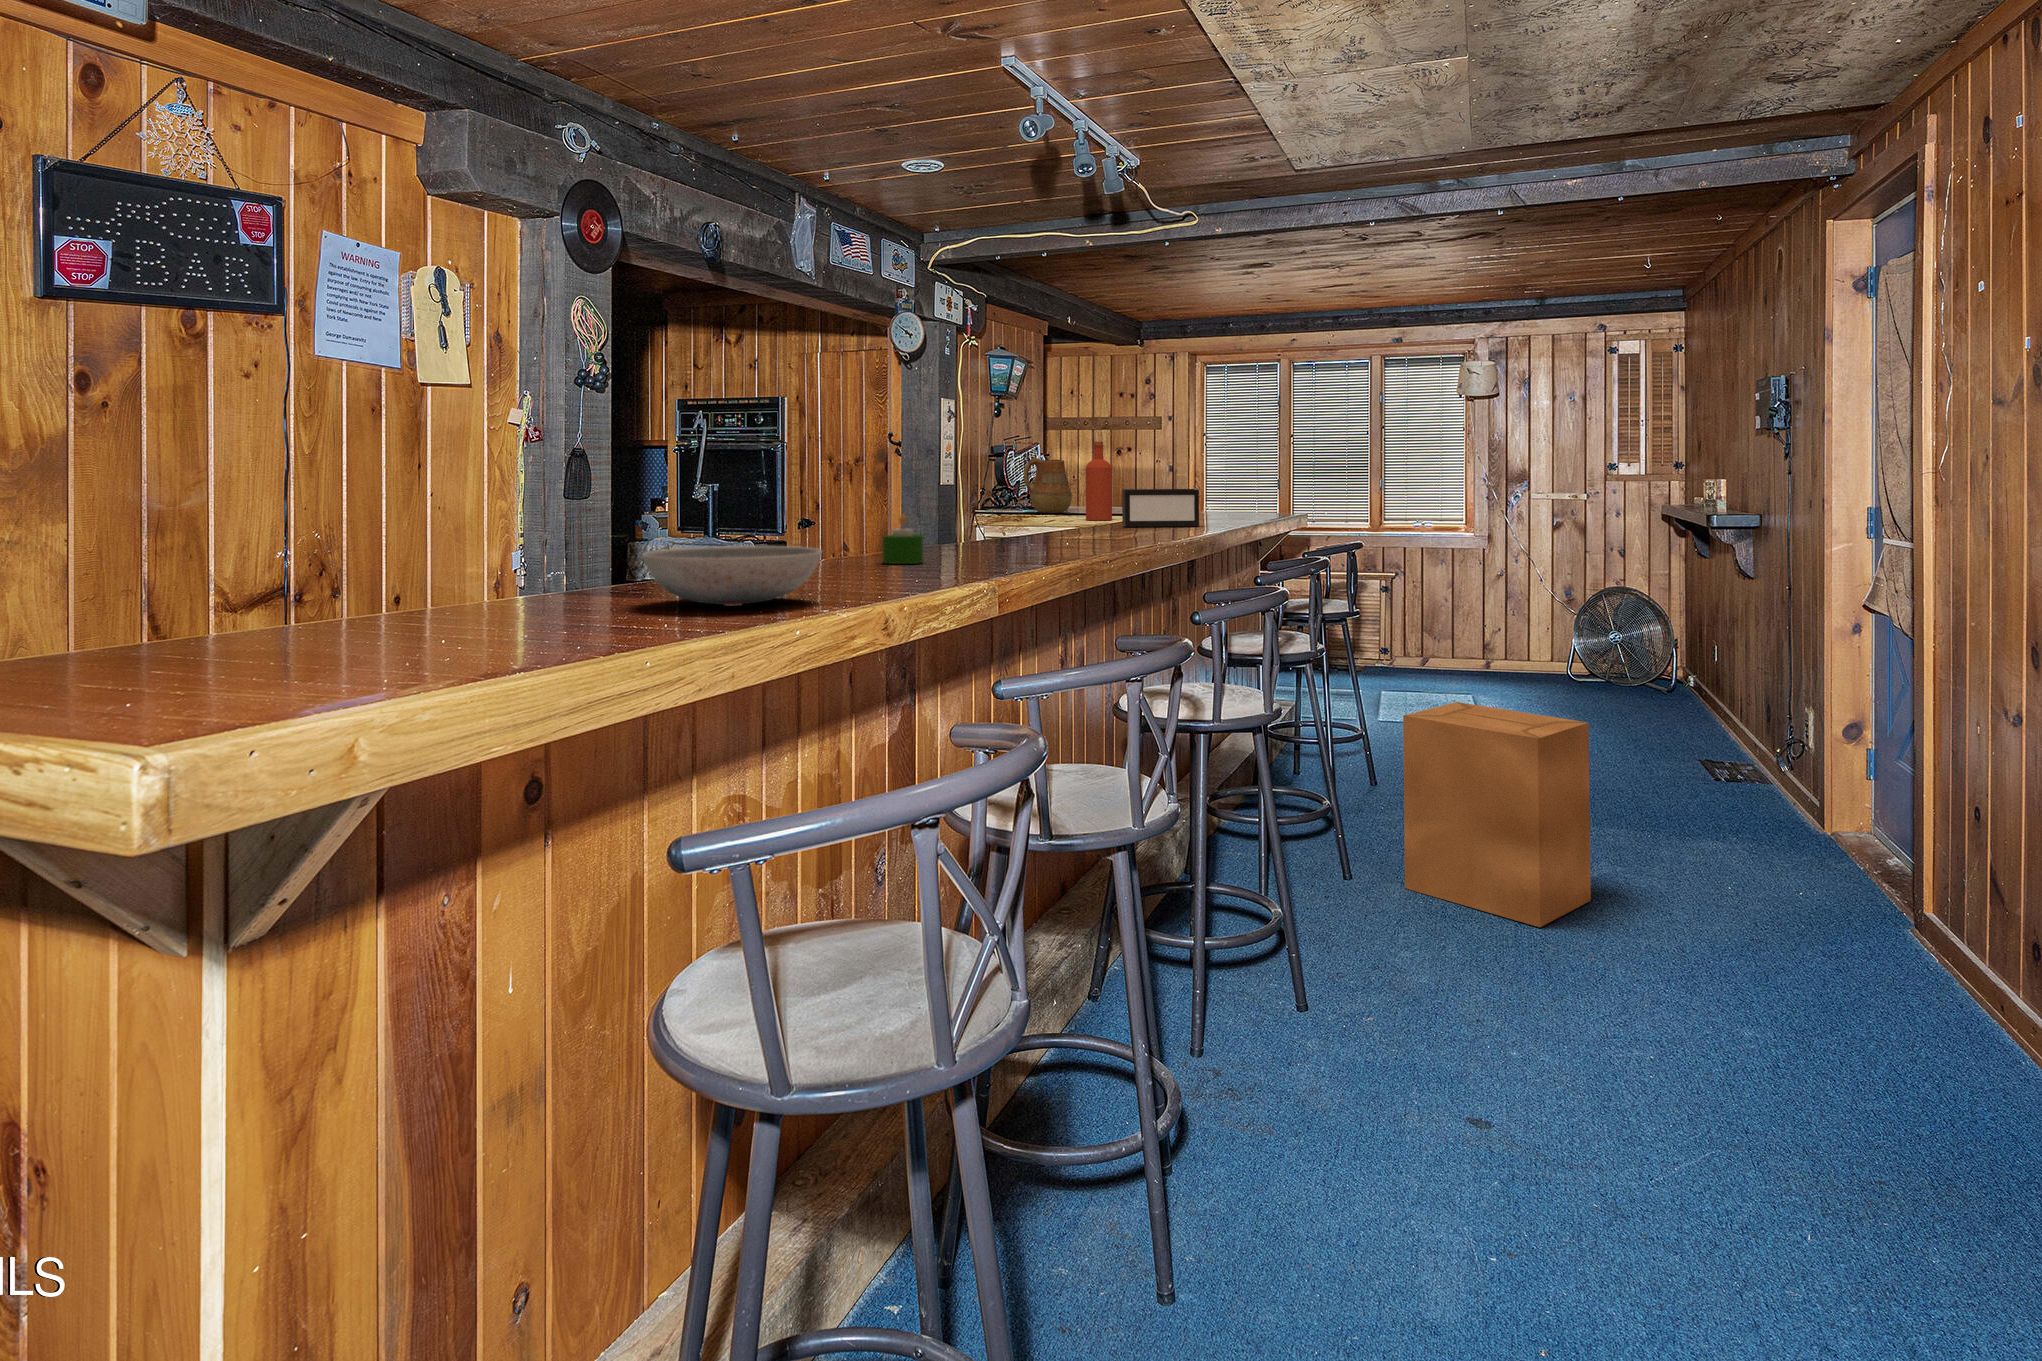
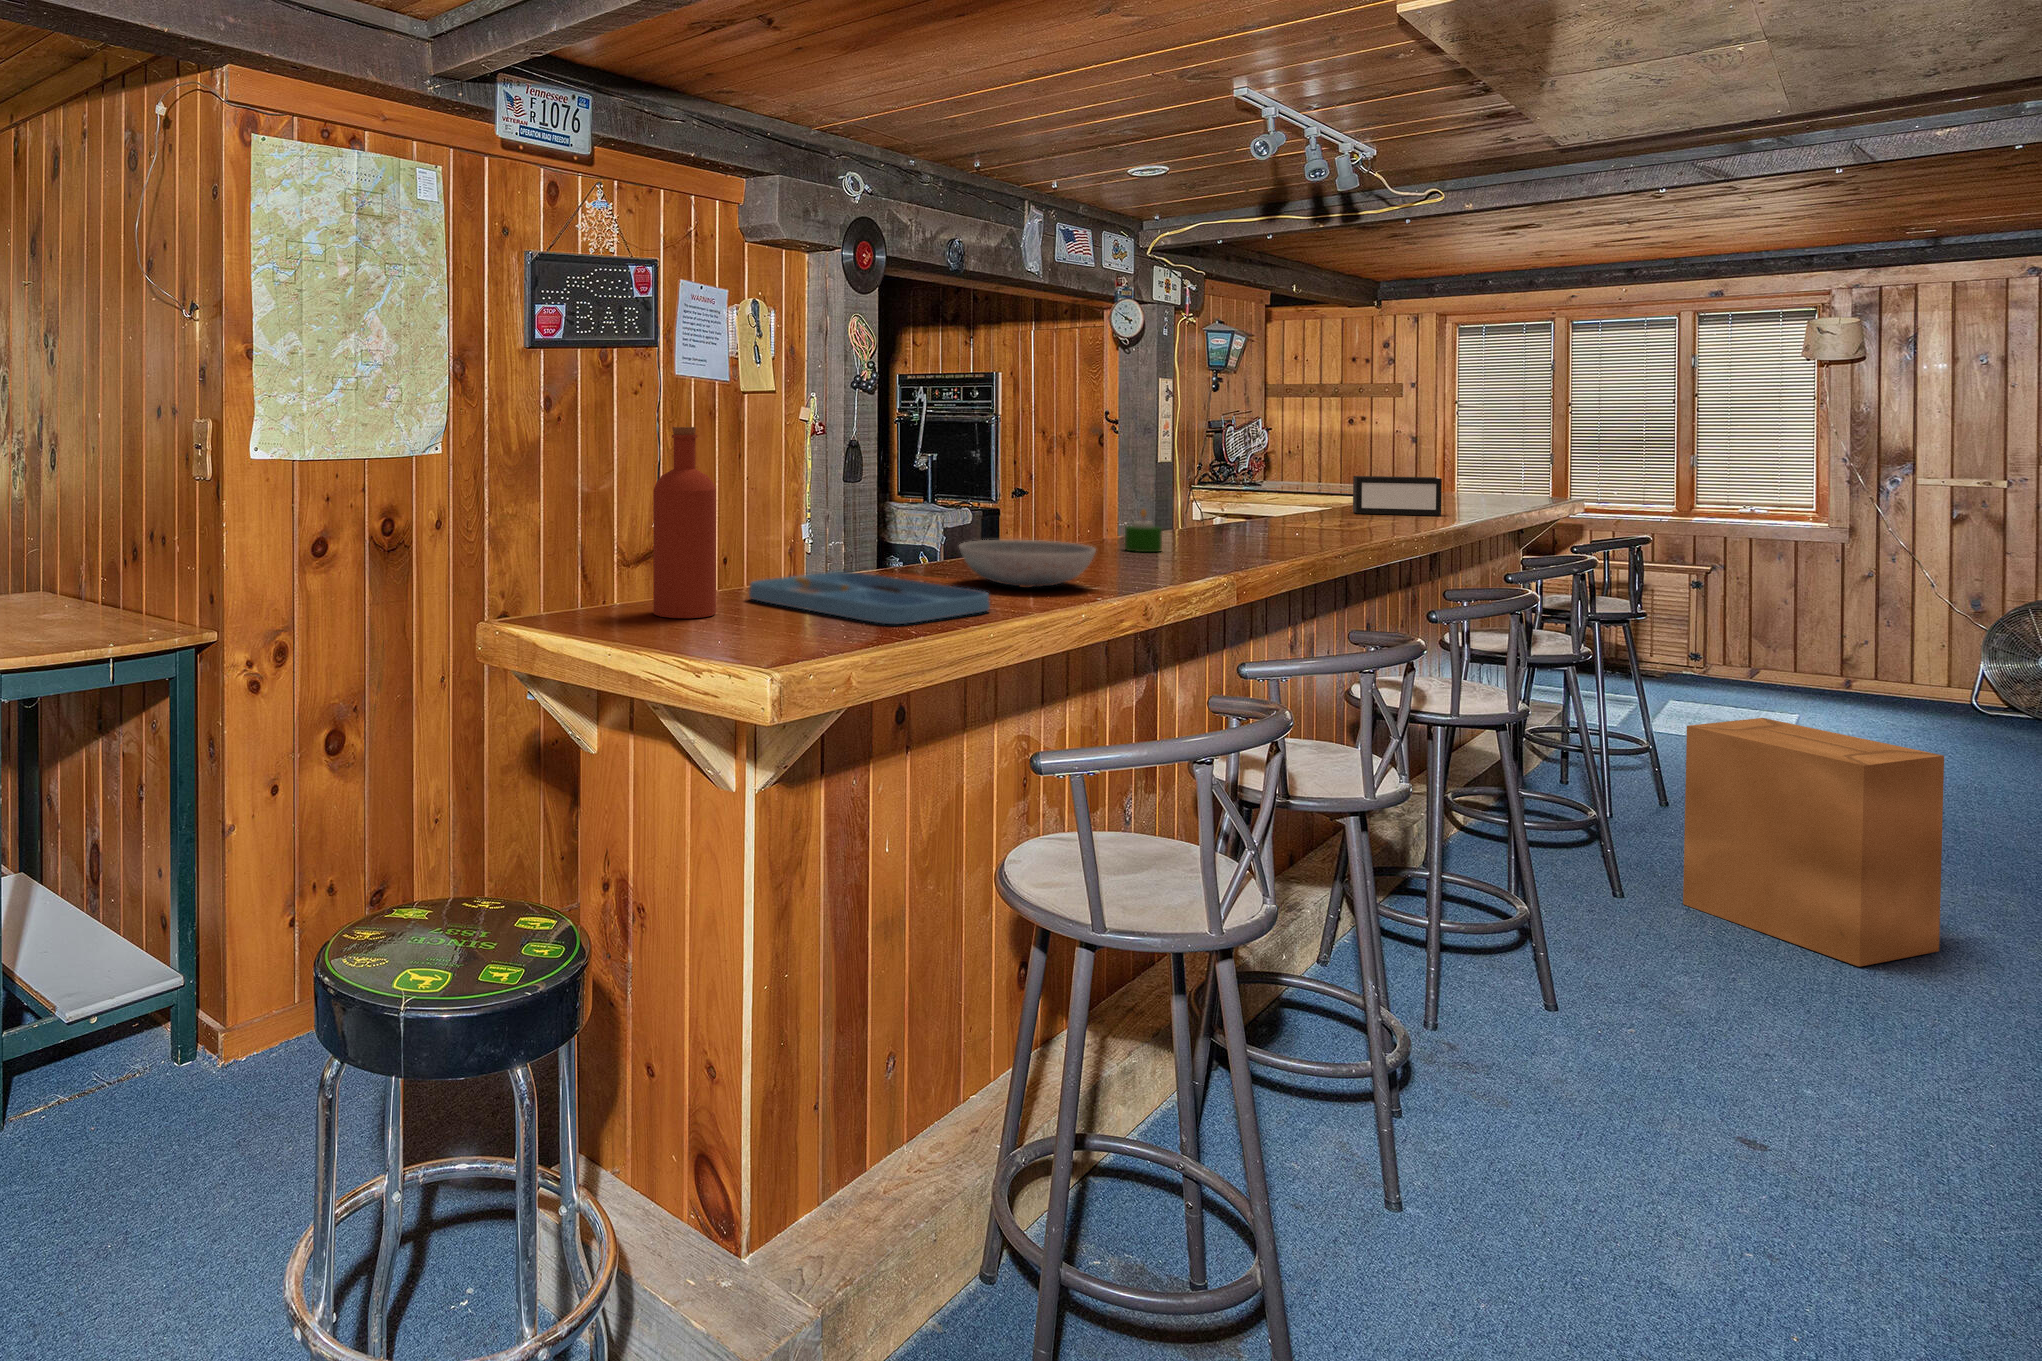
bottle: present [1086,442,1112,520] -> present [653,427,716,618]
pitcher: present [1024,458,1072,513] -> none [1241,435,1294,490]
tray: none [276,596,654,663] -> present [749,572,990,624]

